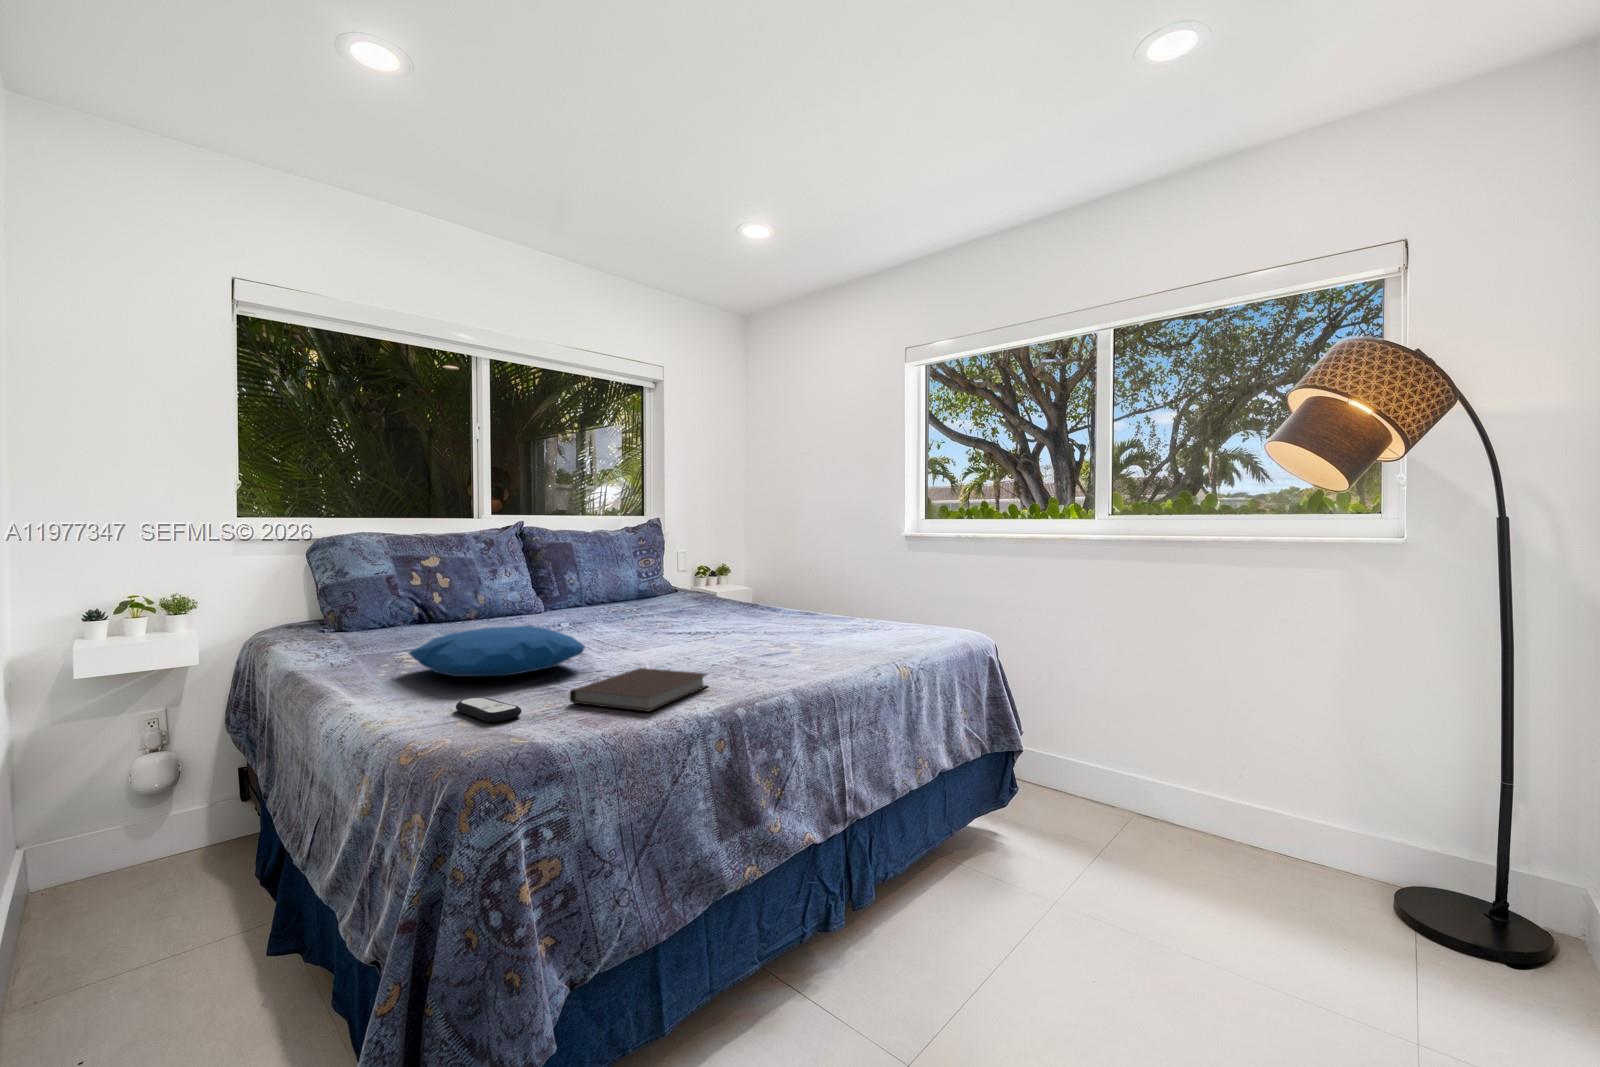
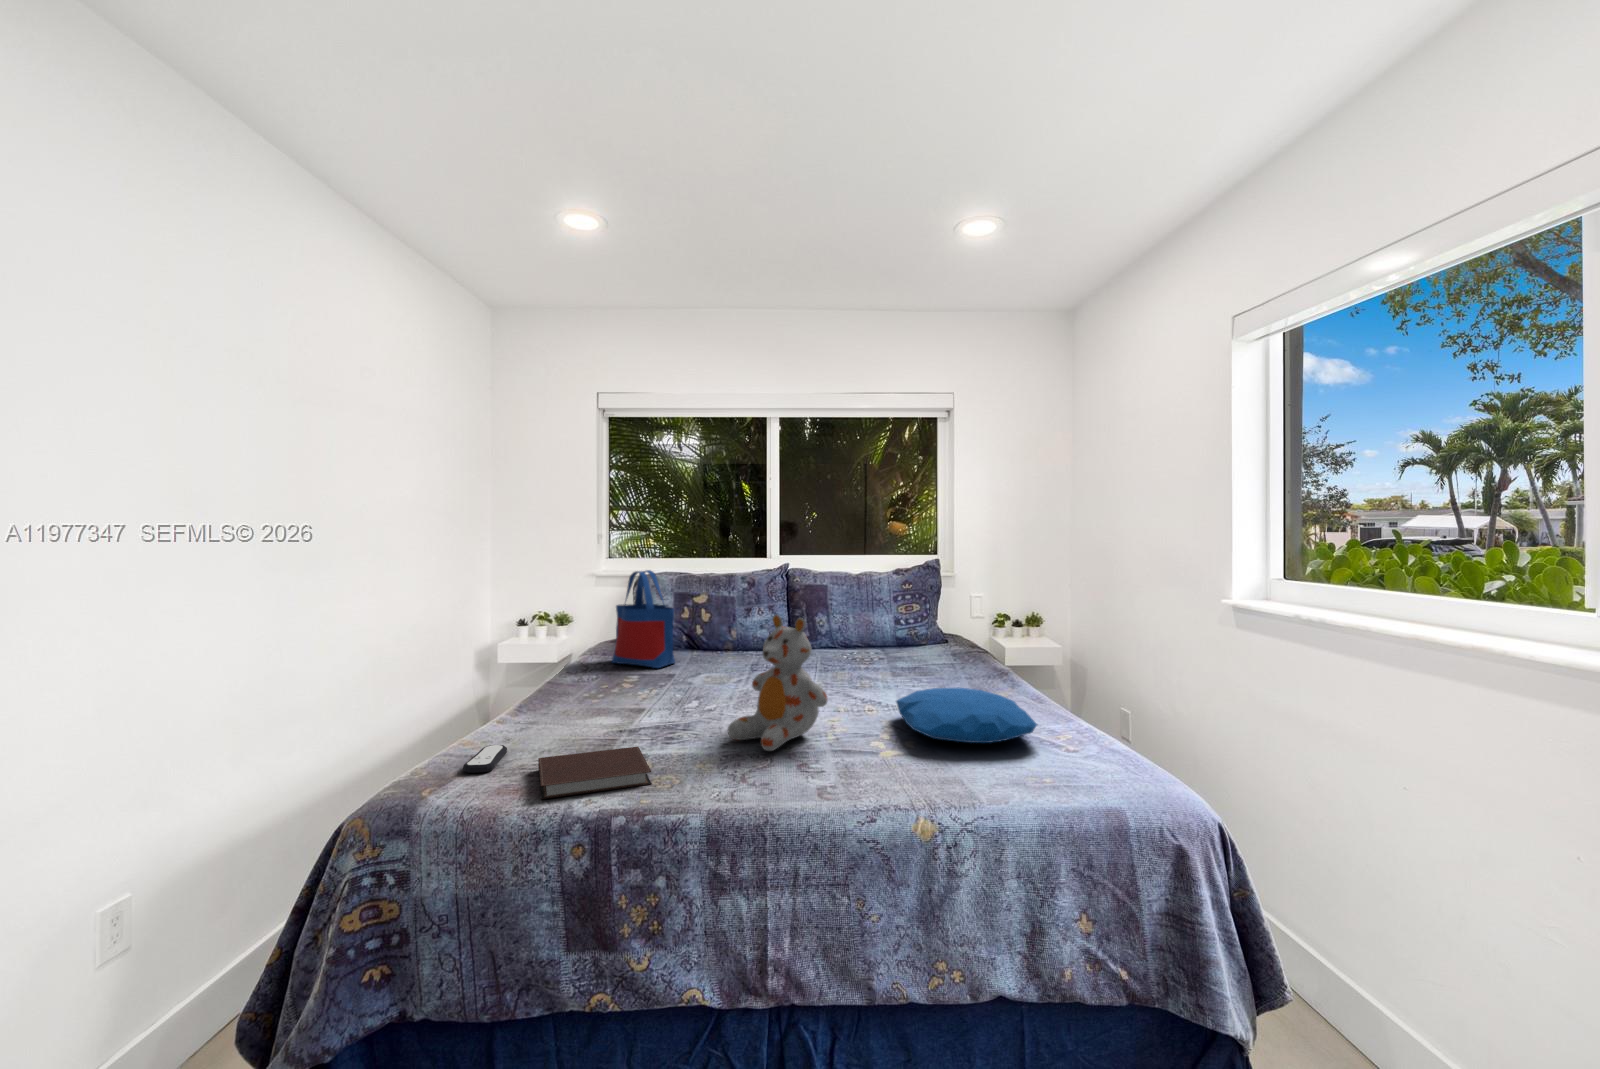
tote bag: none [344,521,446,643] -> present [612,570,675,668]
stuffed bear: none [672,536,766,656] -> present [728,615,827,751]
pillow: present [409,626,585,676] -> present [896,687,1037,743]

